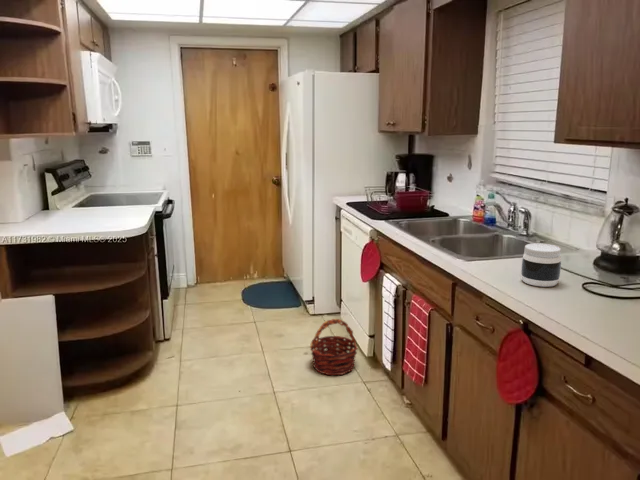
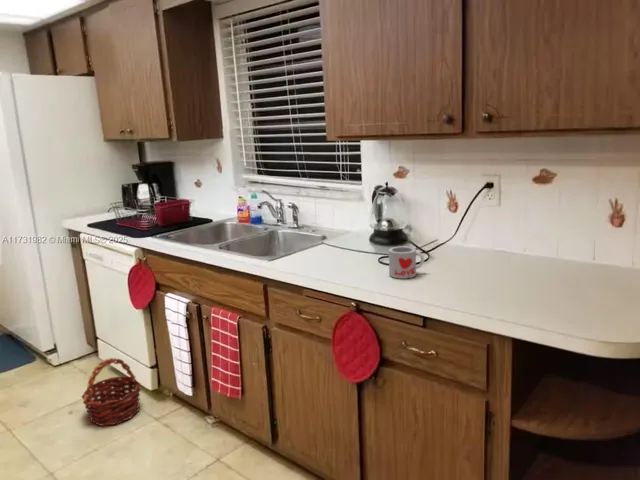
jar: present [521,243,561,287] -> none [334,230,367,269]
mug: none [571,271,619,309] -> present [389,246,424,279]

